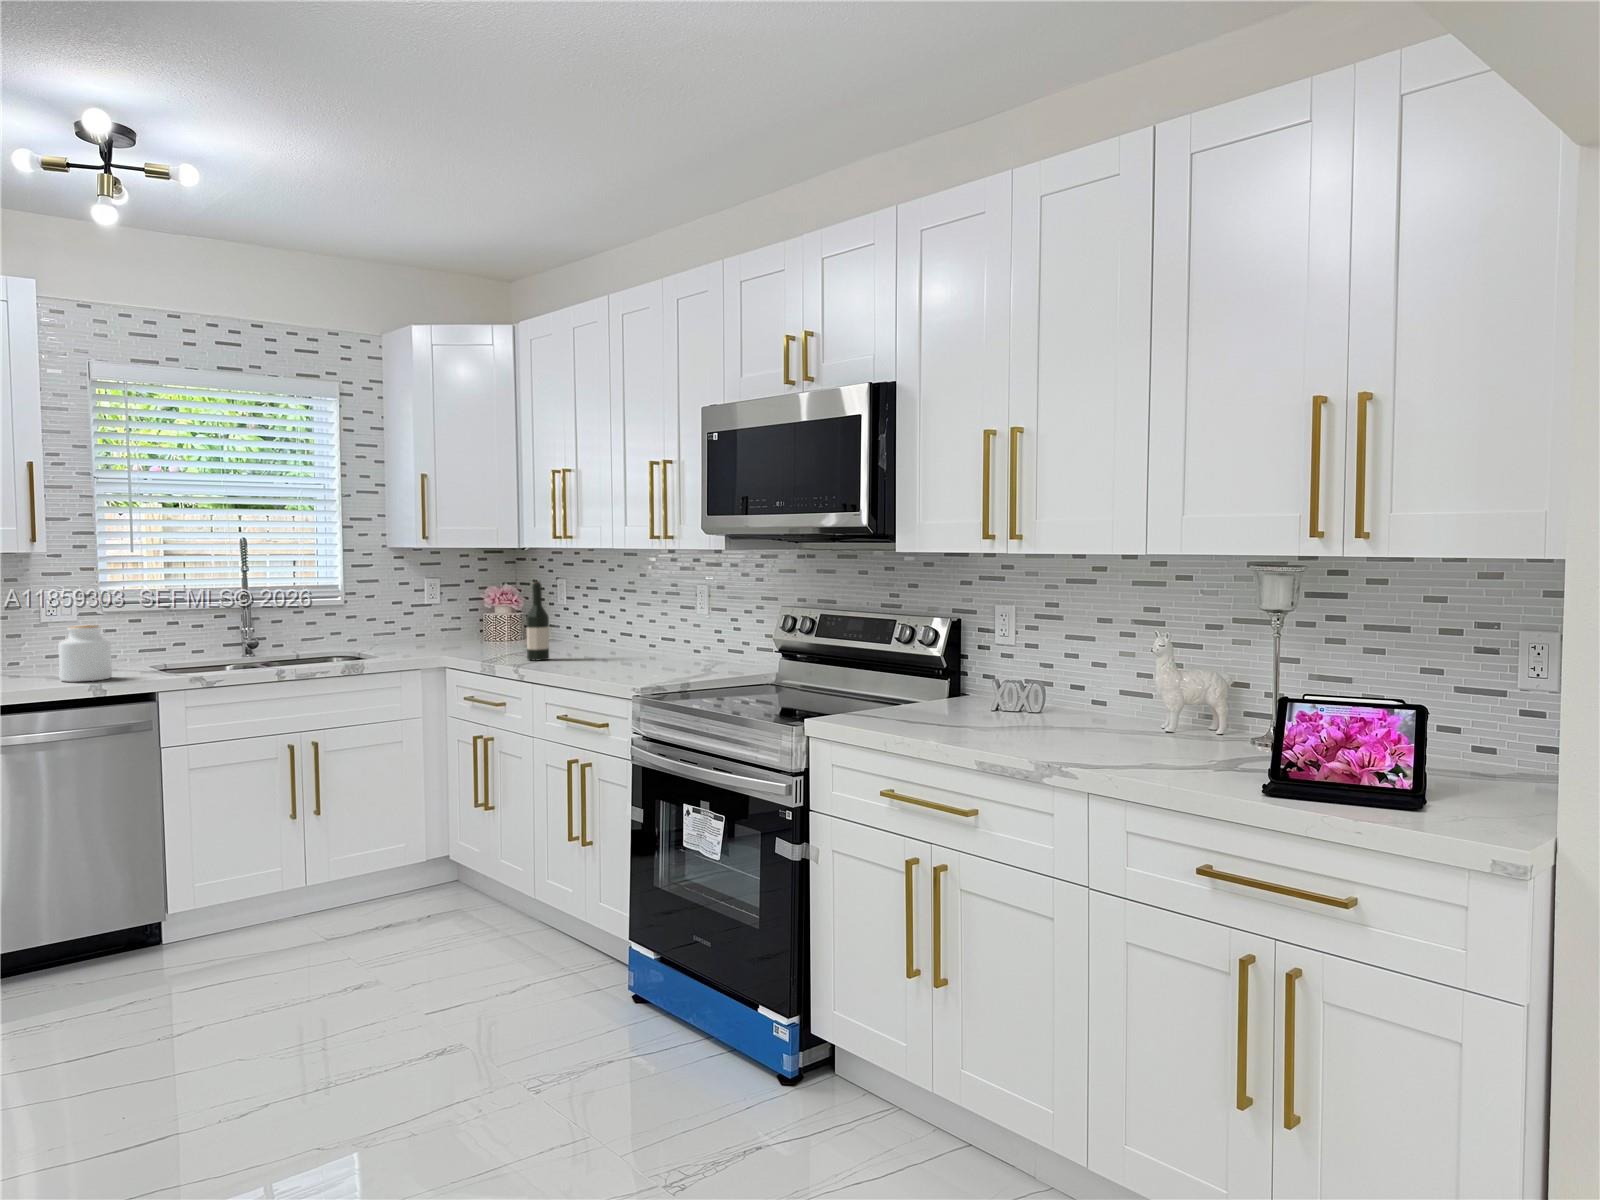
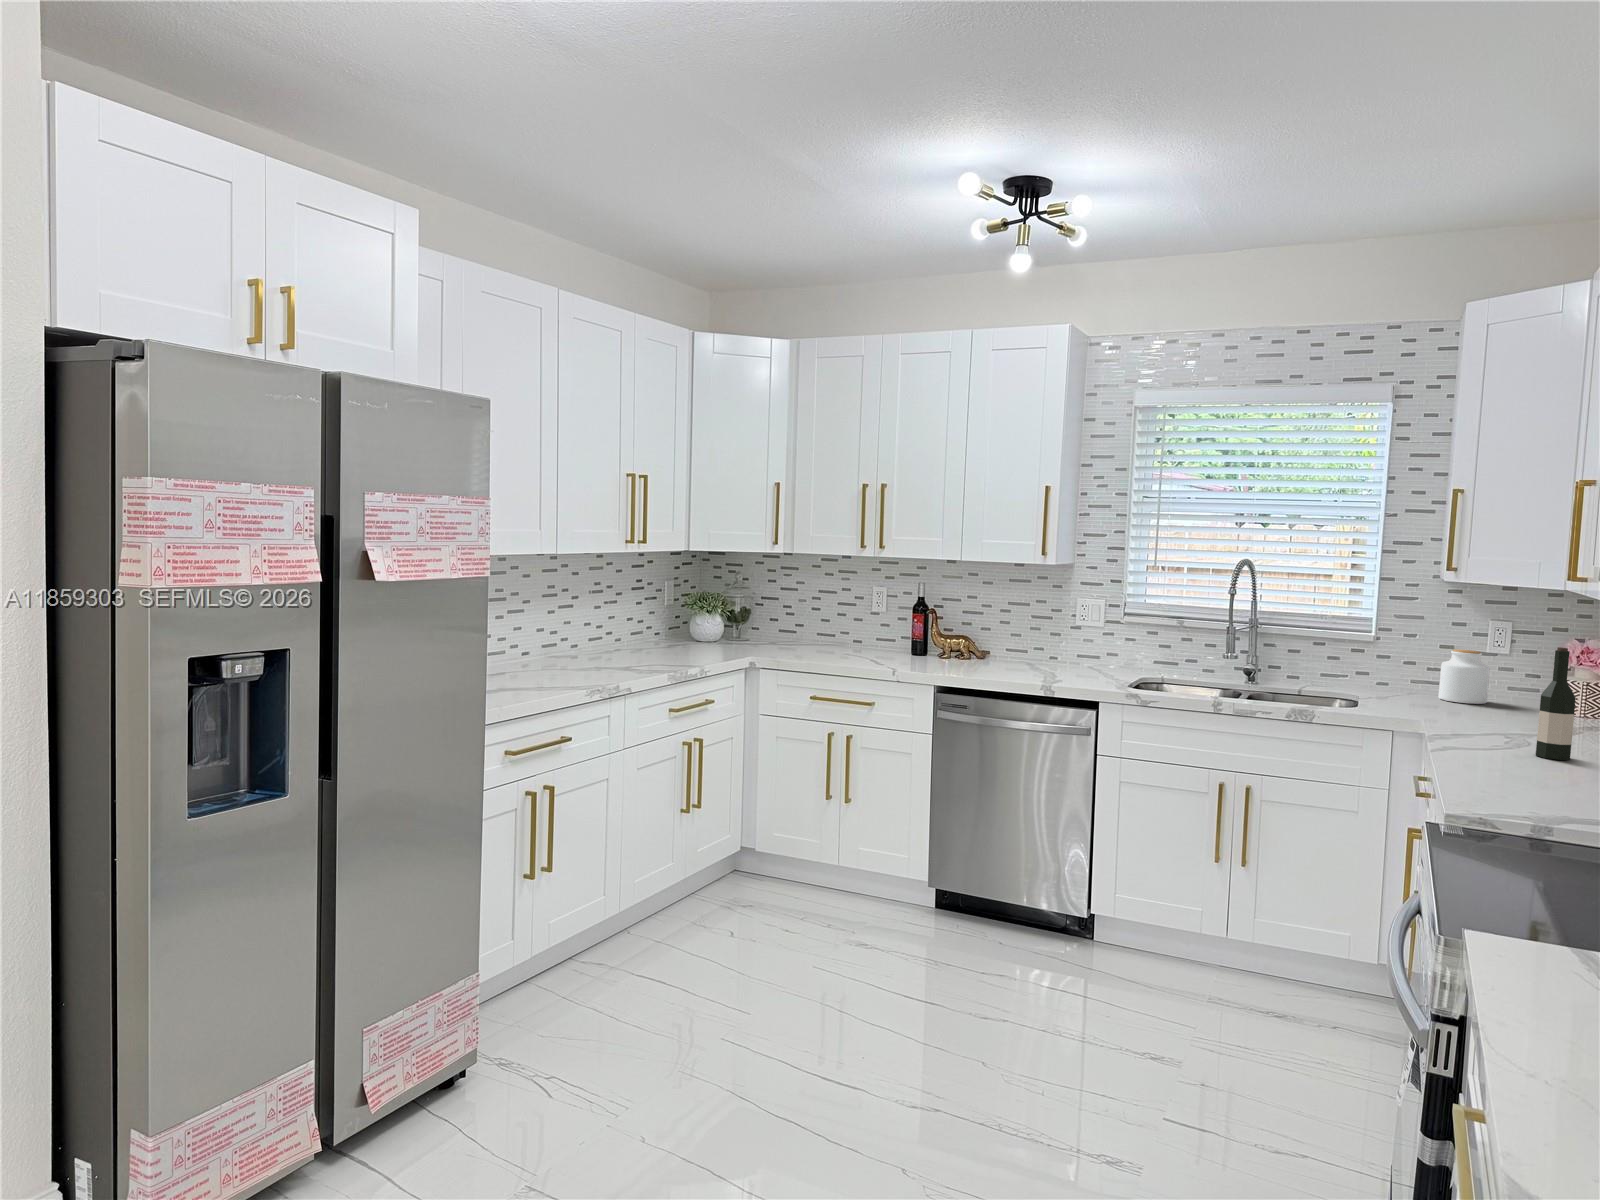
jar: present [59,625,112,682] -> present [1439,649,1490,704]

